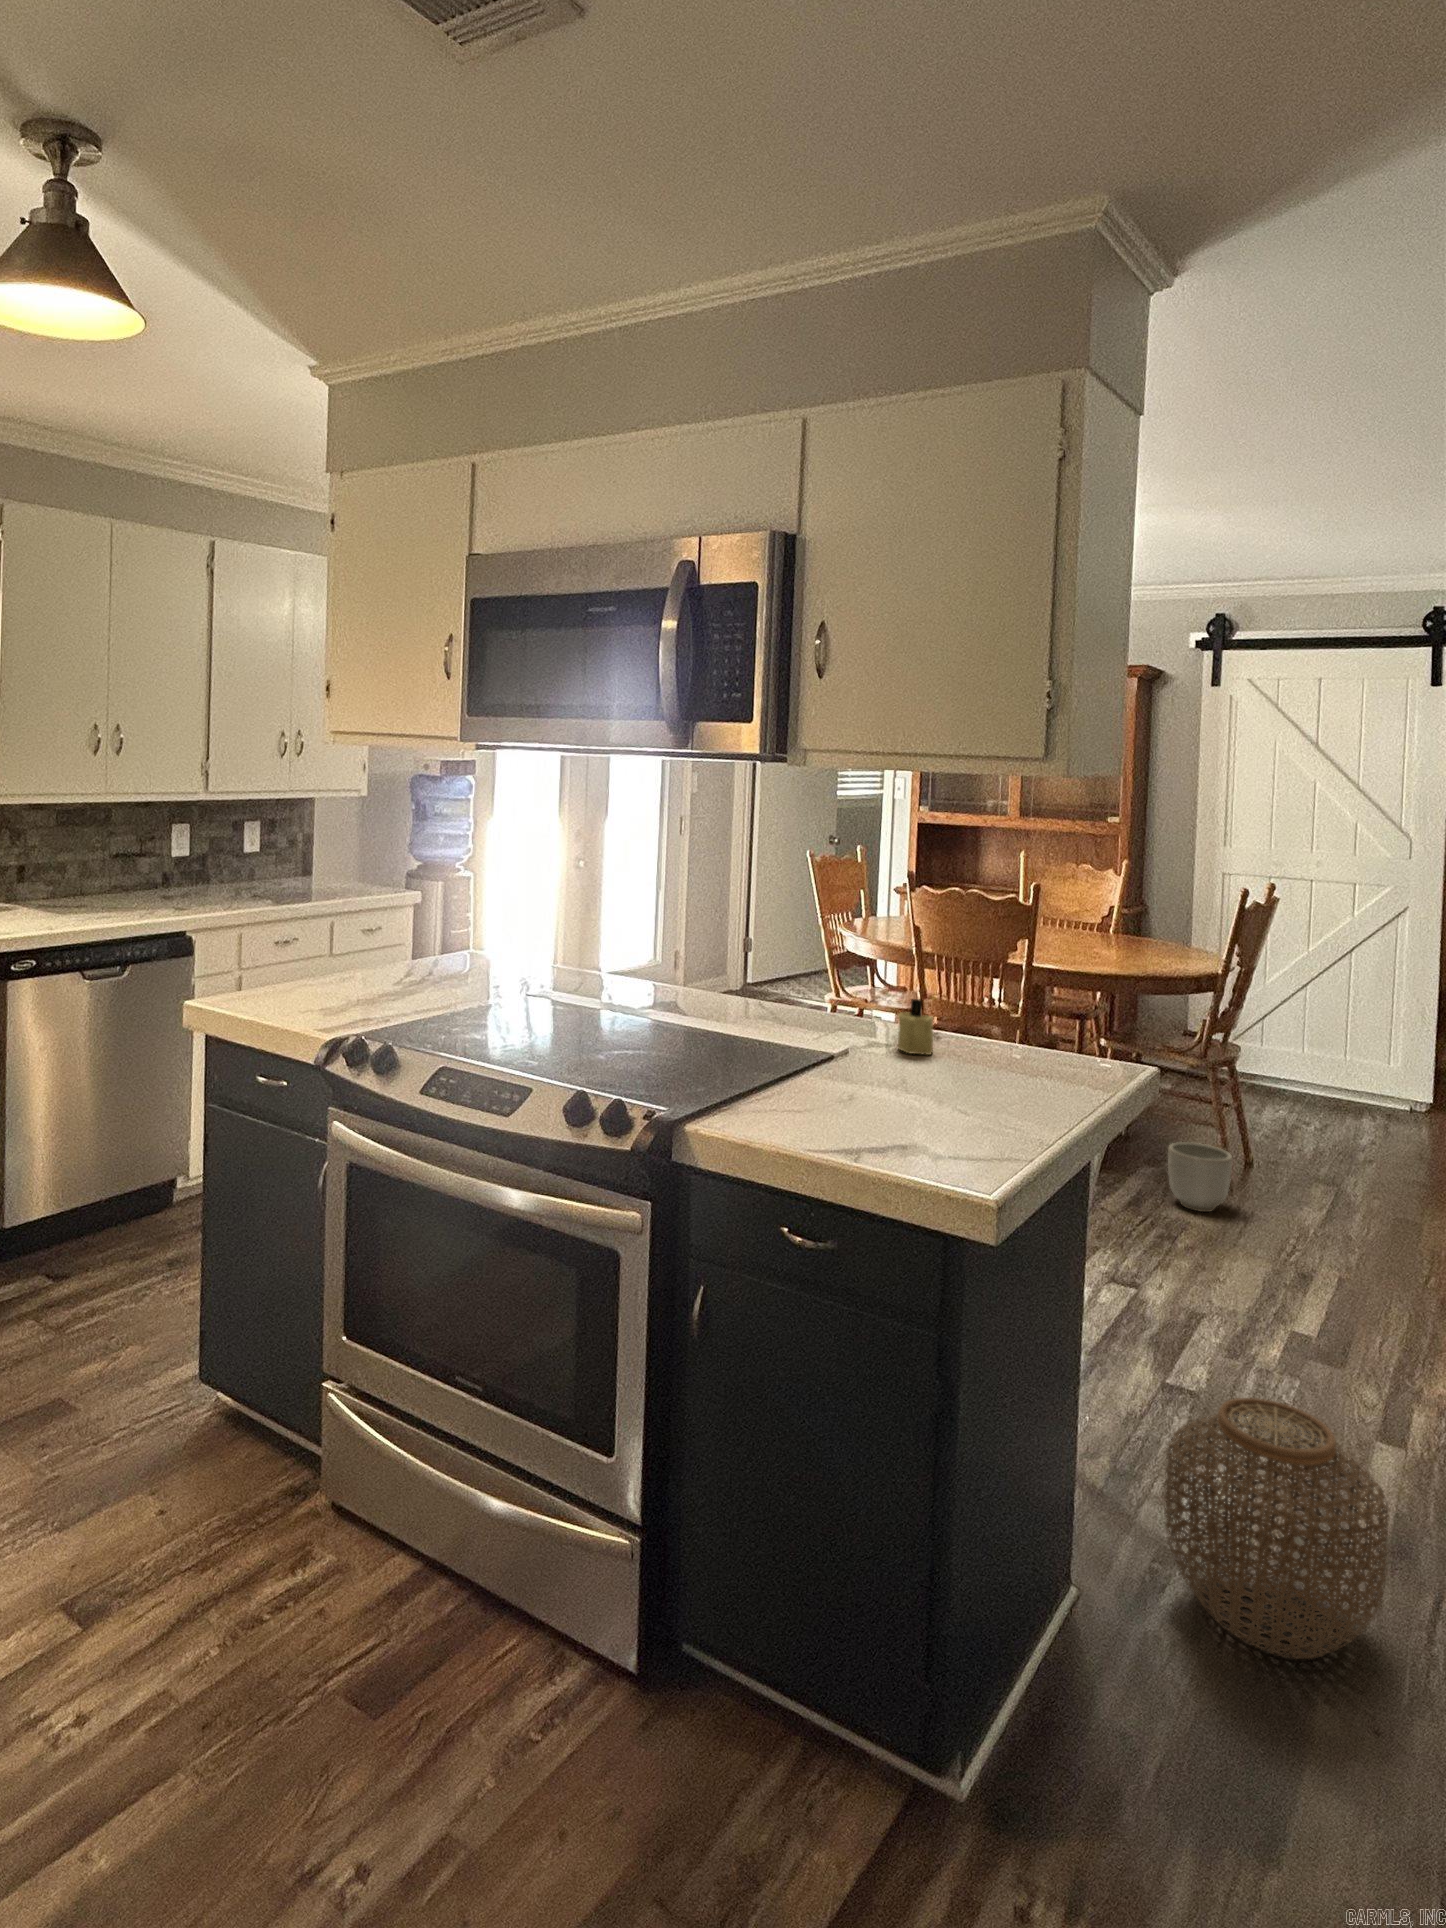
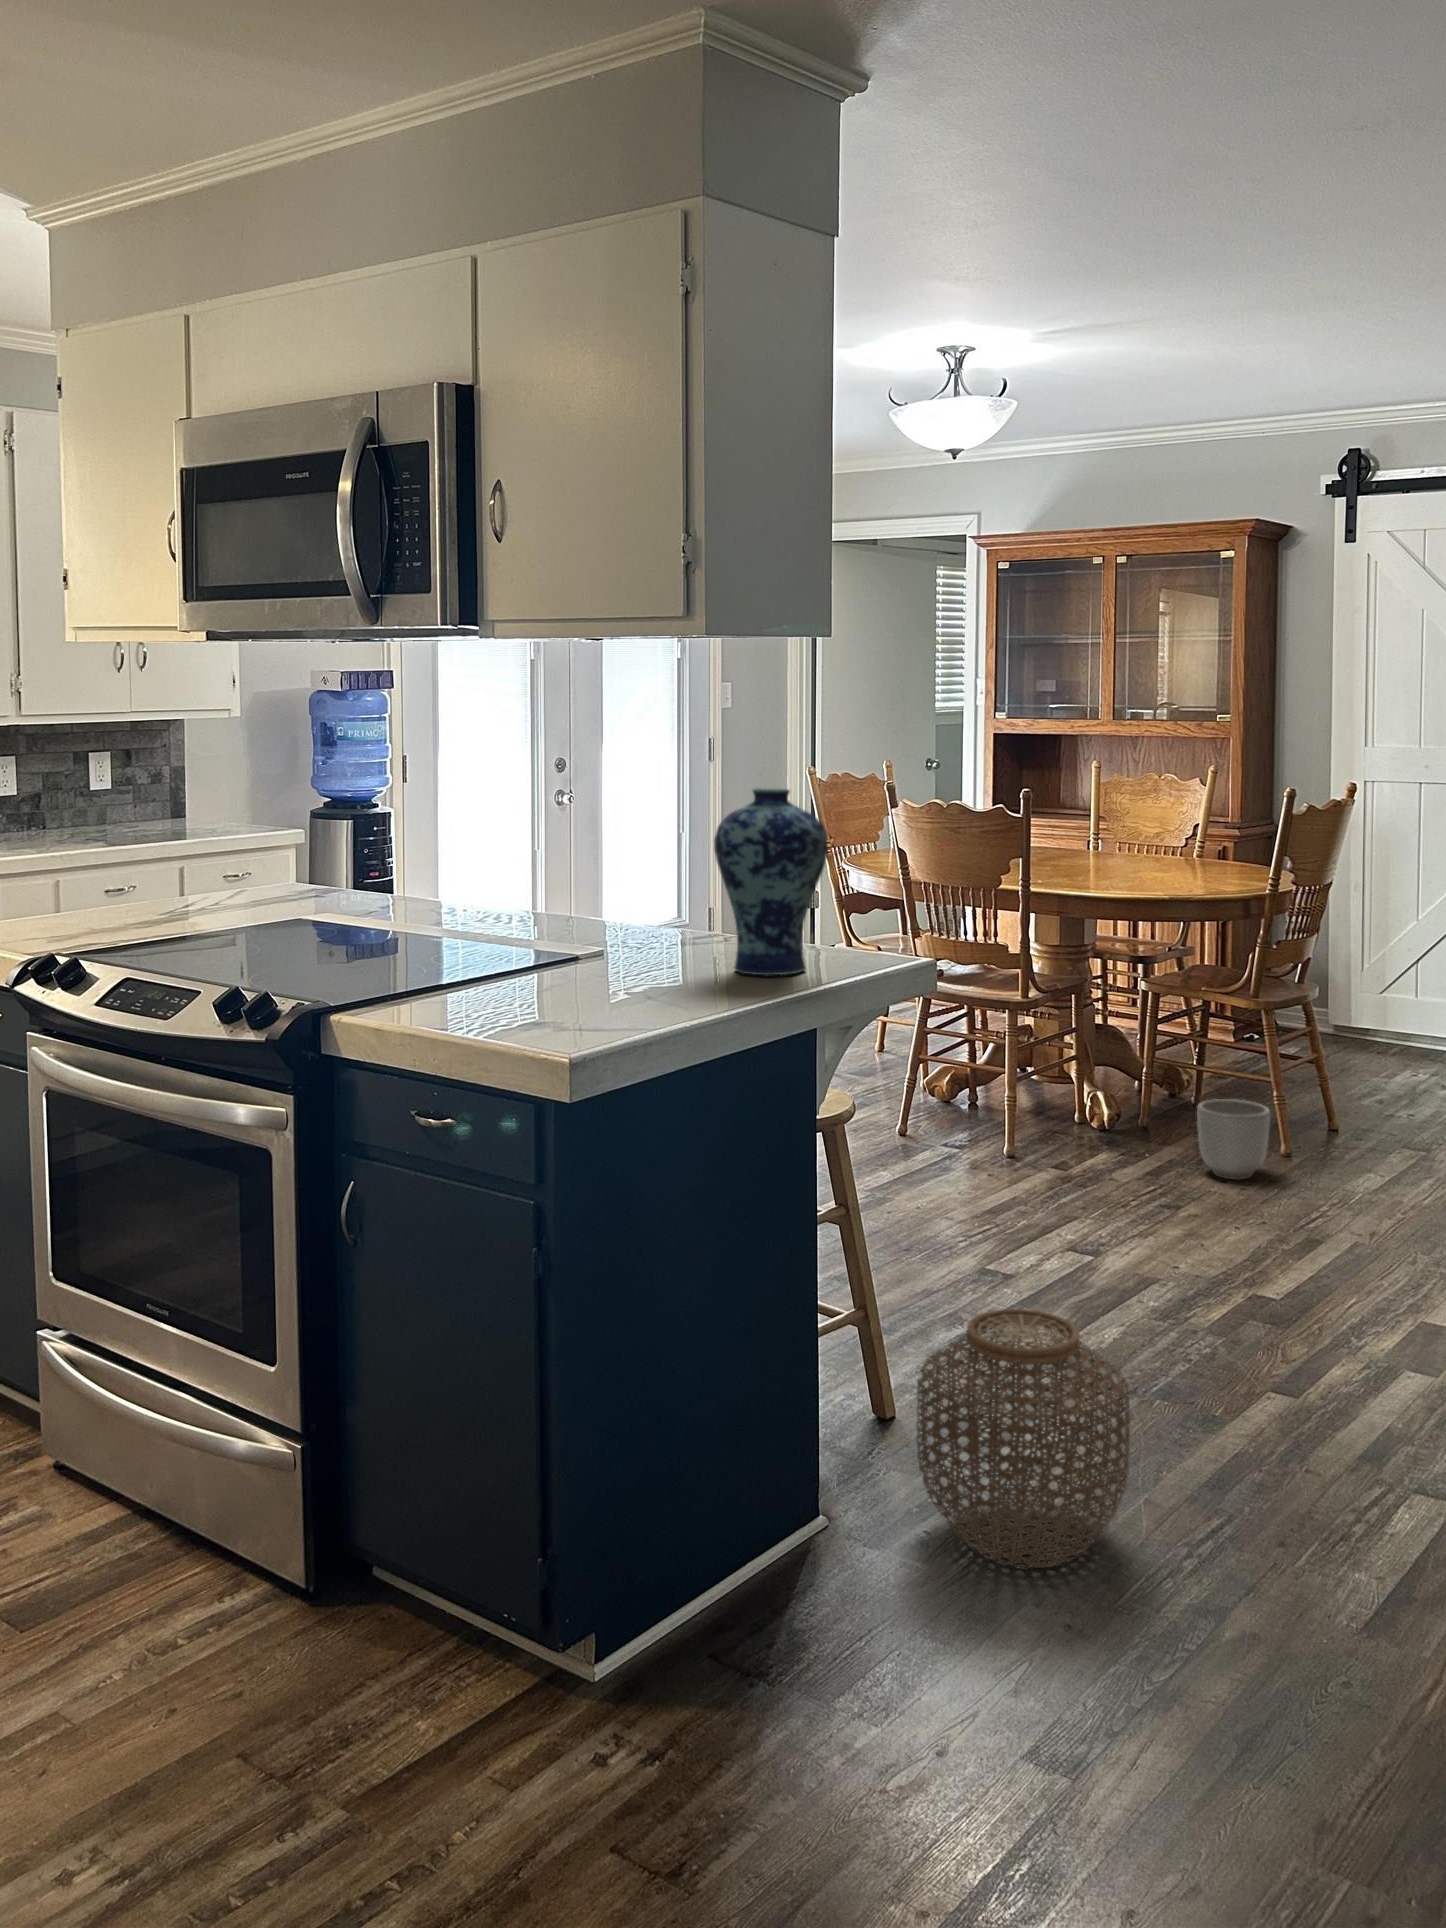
vase: none [986,911,1096,1087] -> present [714,788,828,975]
candle: present [897,999,933,1055] -> none [654,894,697,955]

